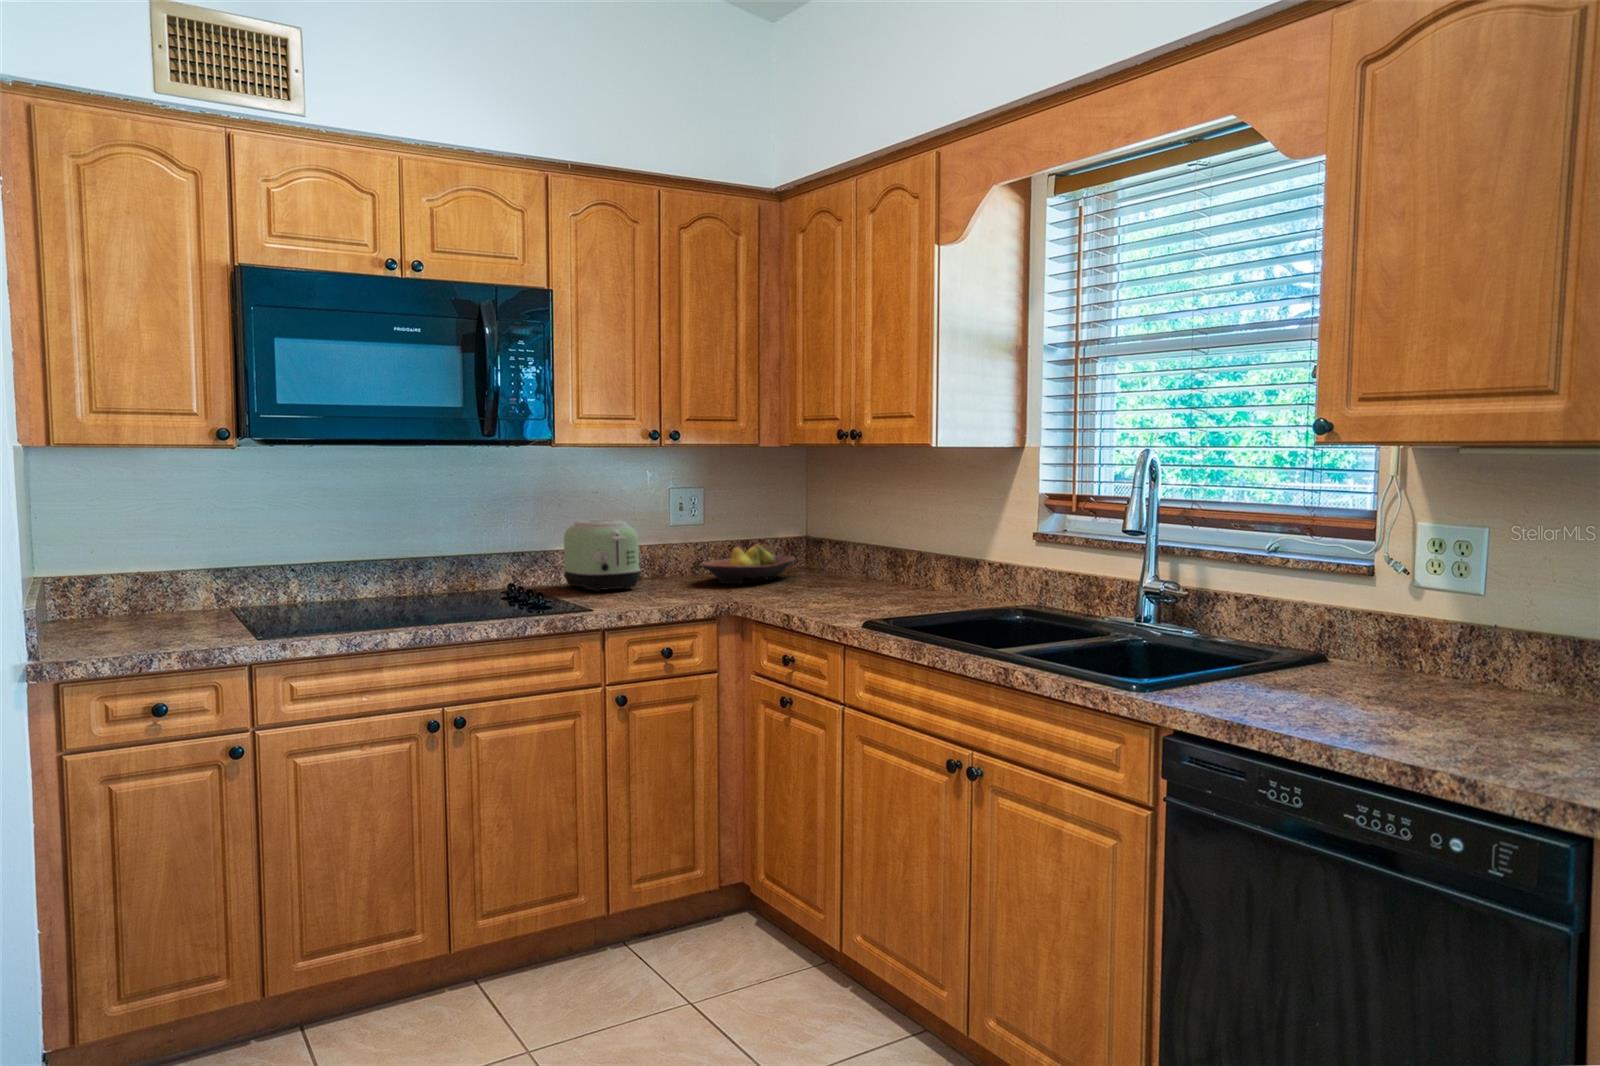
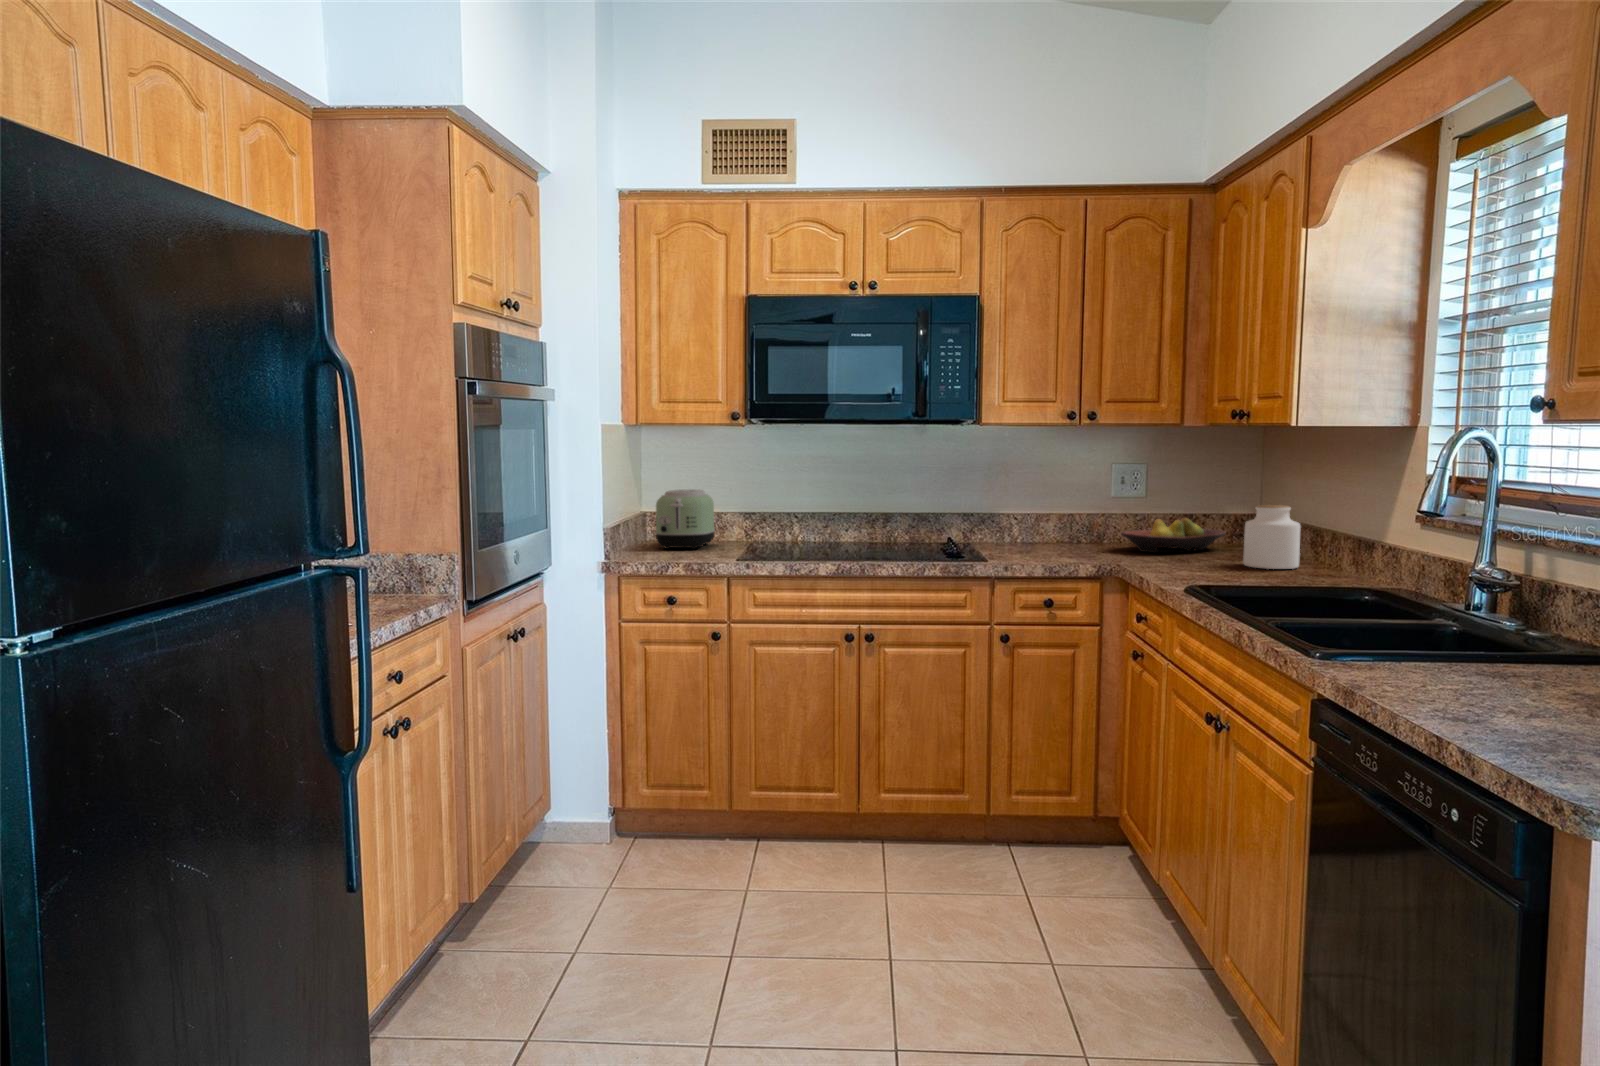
toaster: present [563,519,640,592] -> present [655,489,715,549]
jar: none [842,527,894,592] -> present [1243,505,1300,569]

